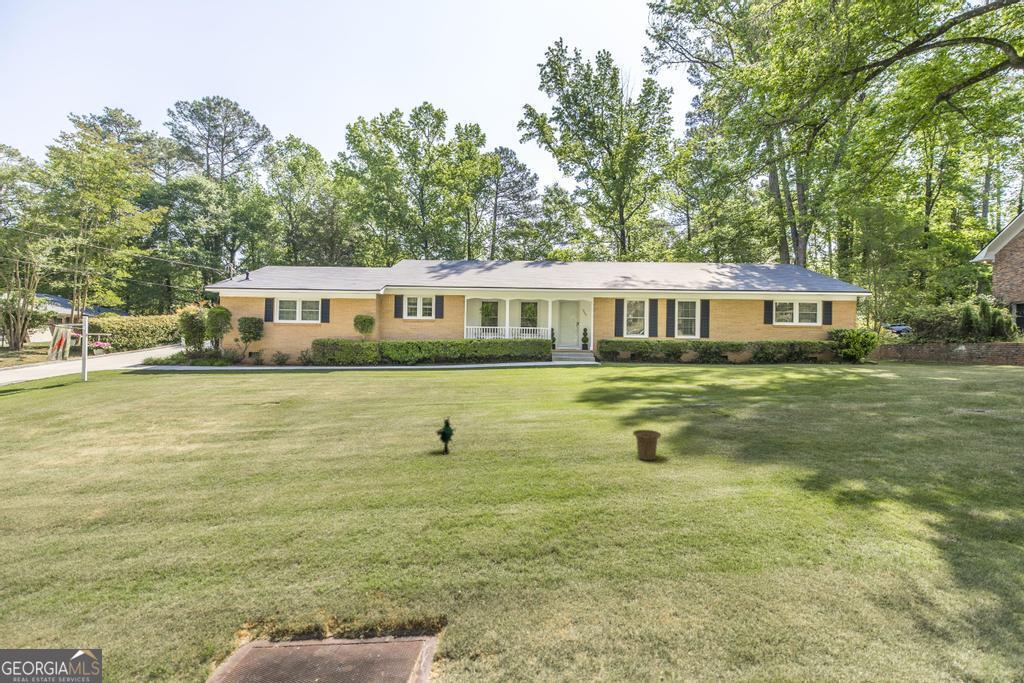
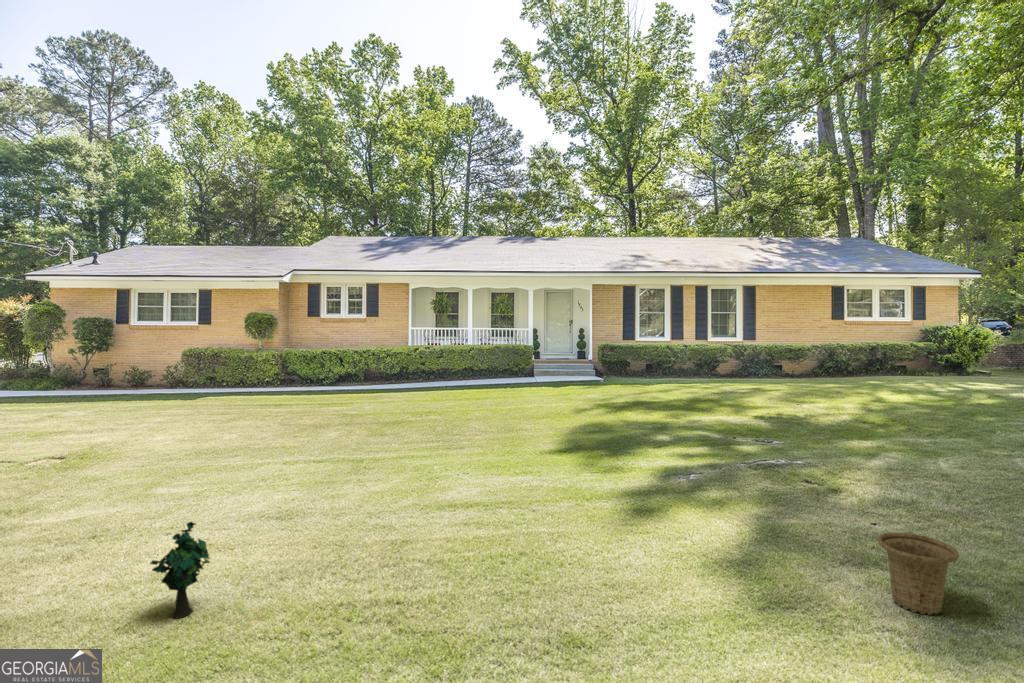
basket: present [633,430,661,460] -> present [878,532,959,615]

